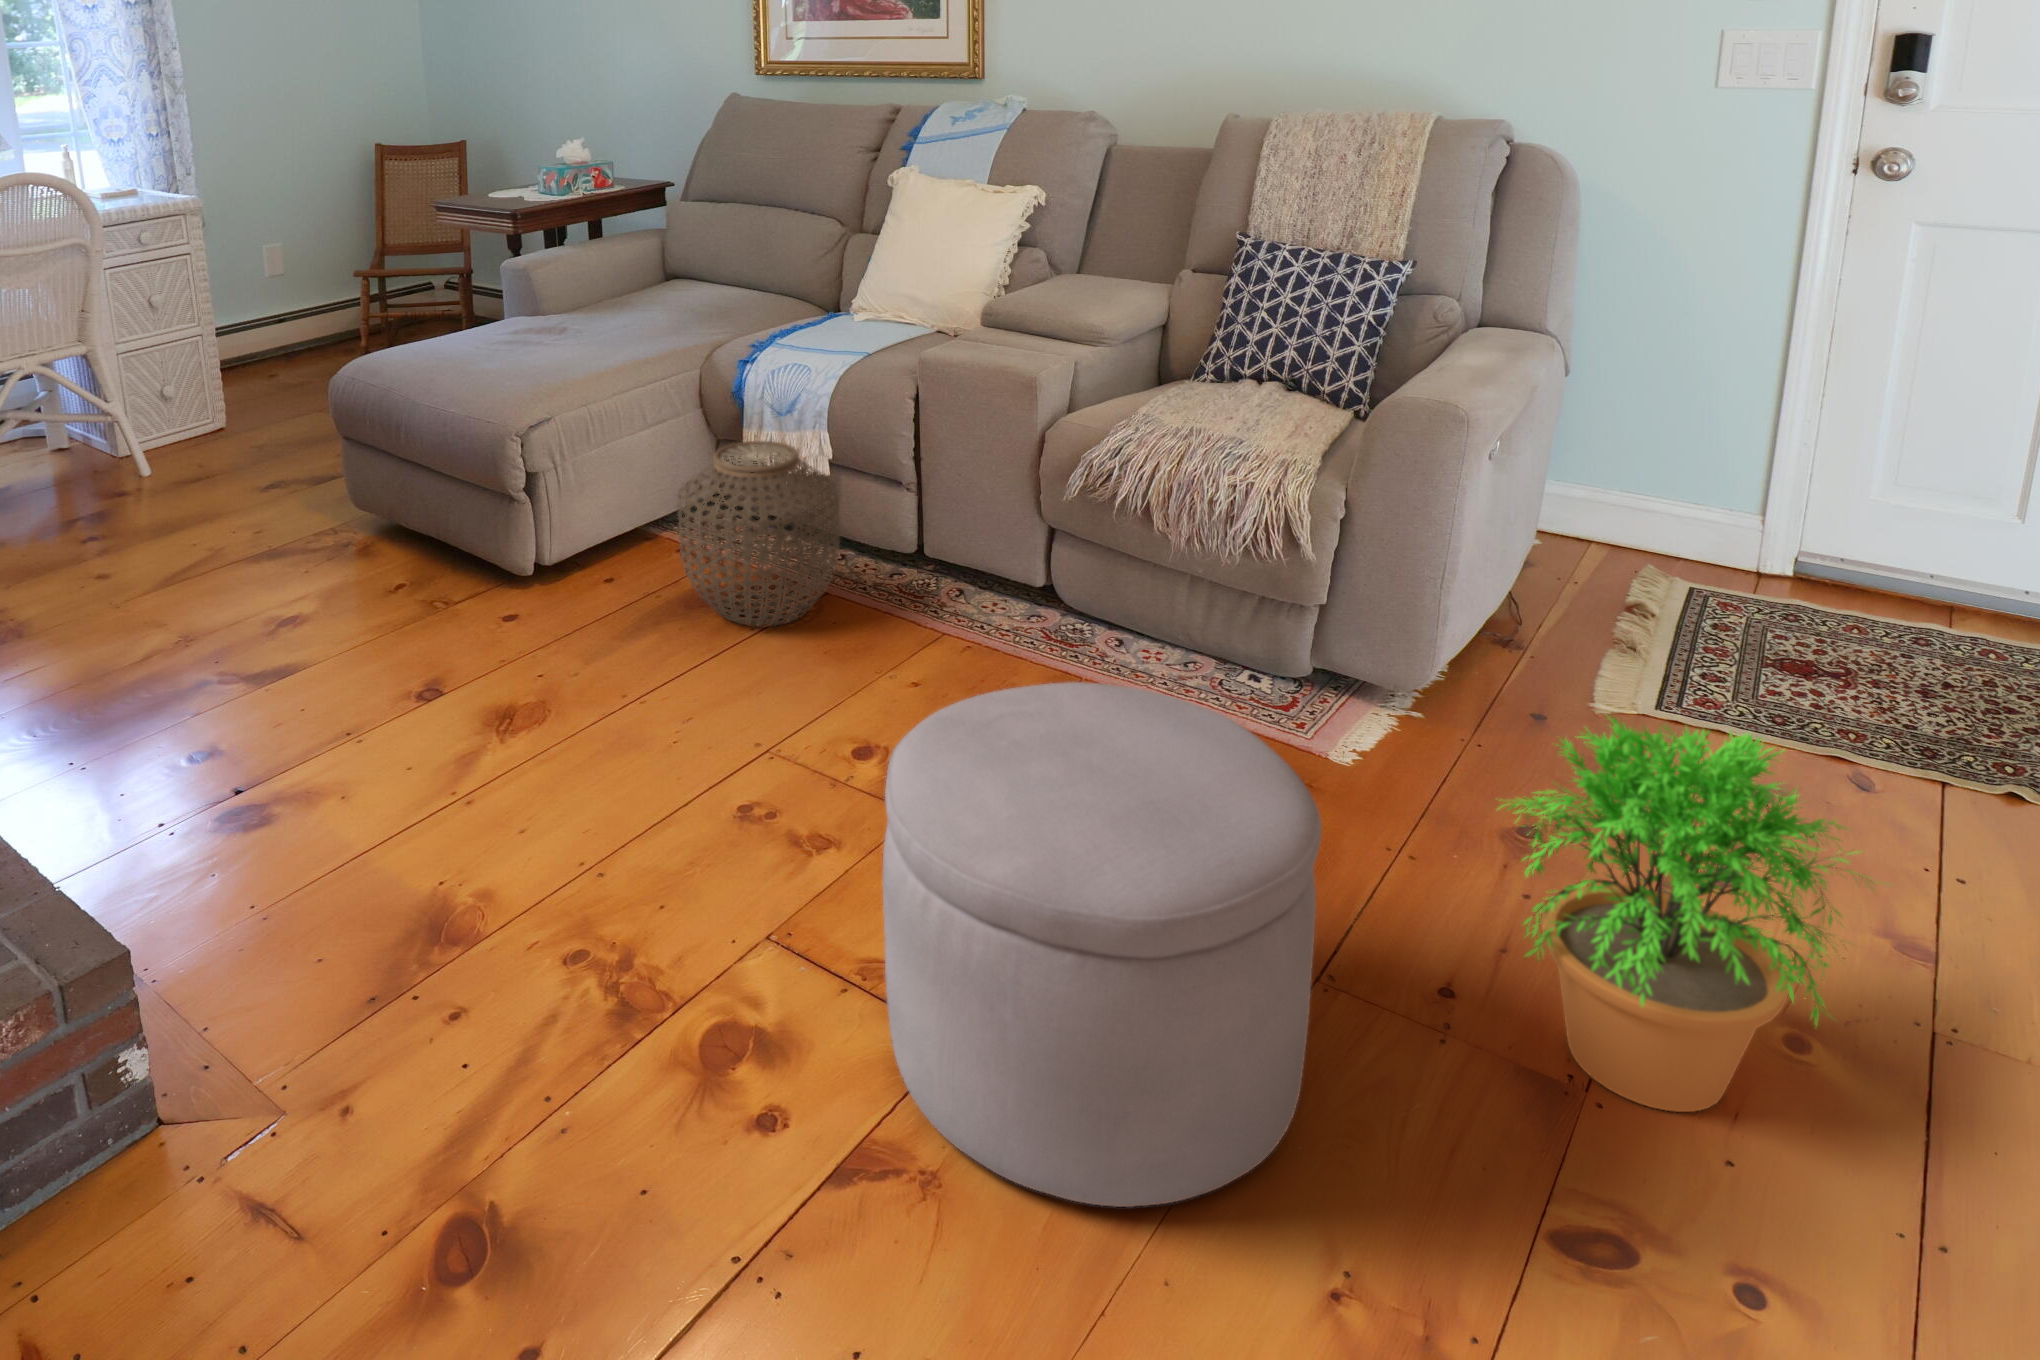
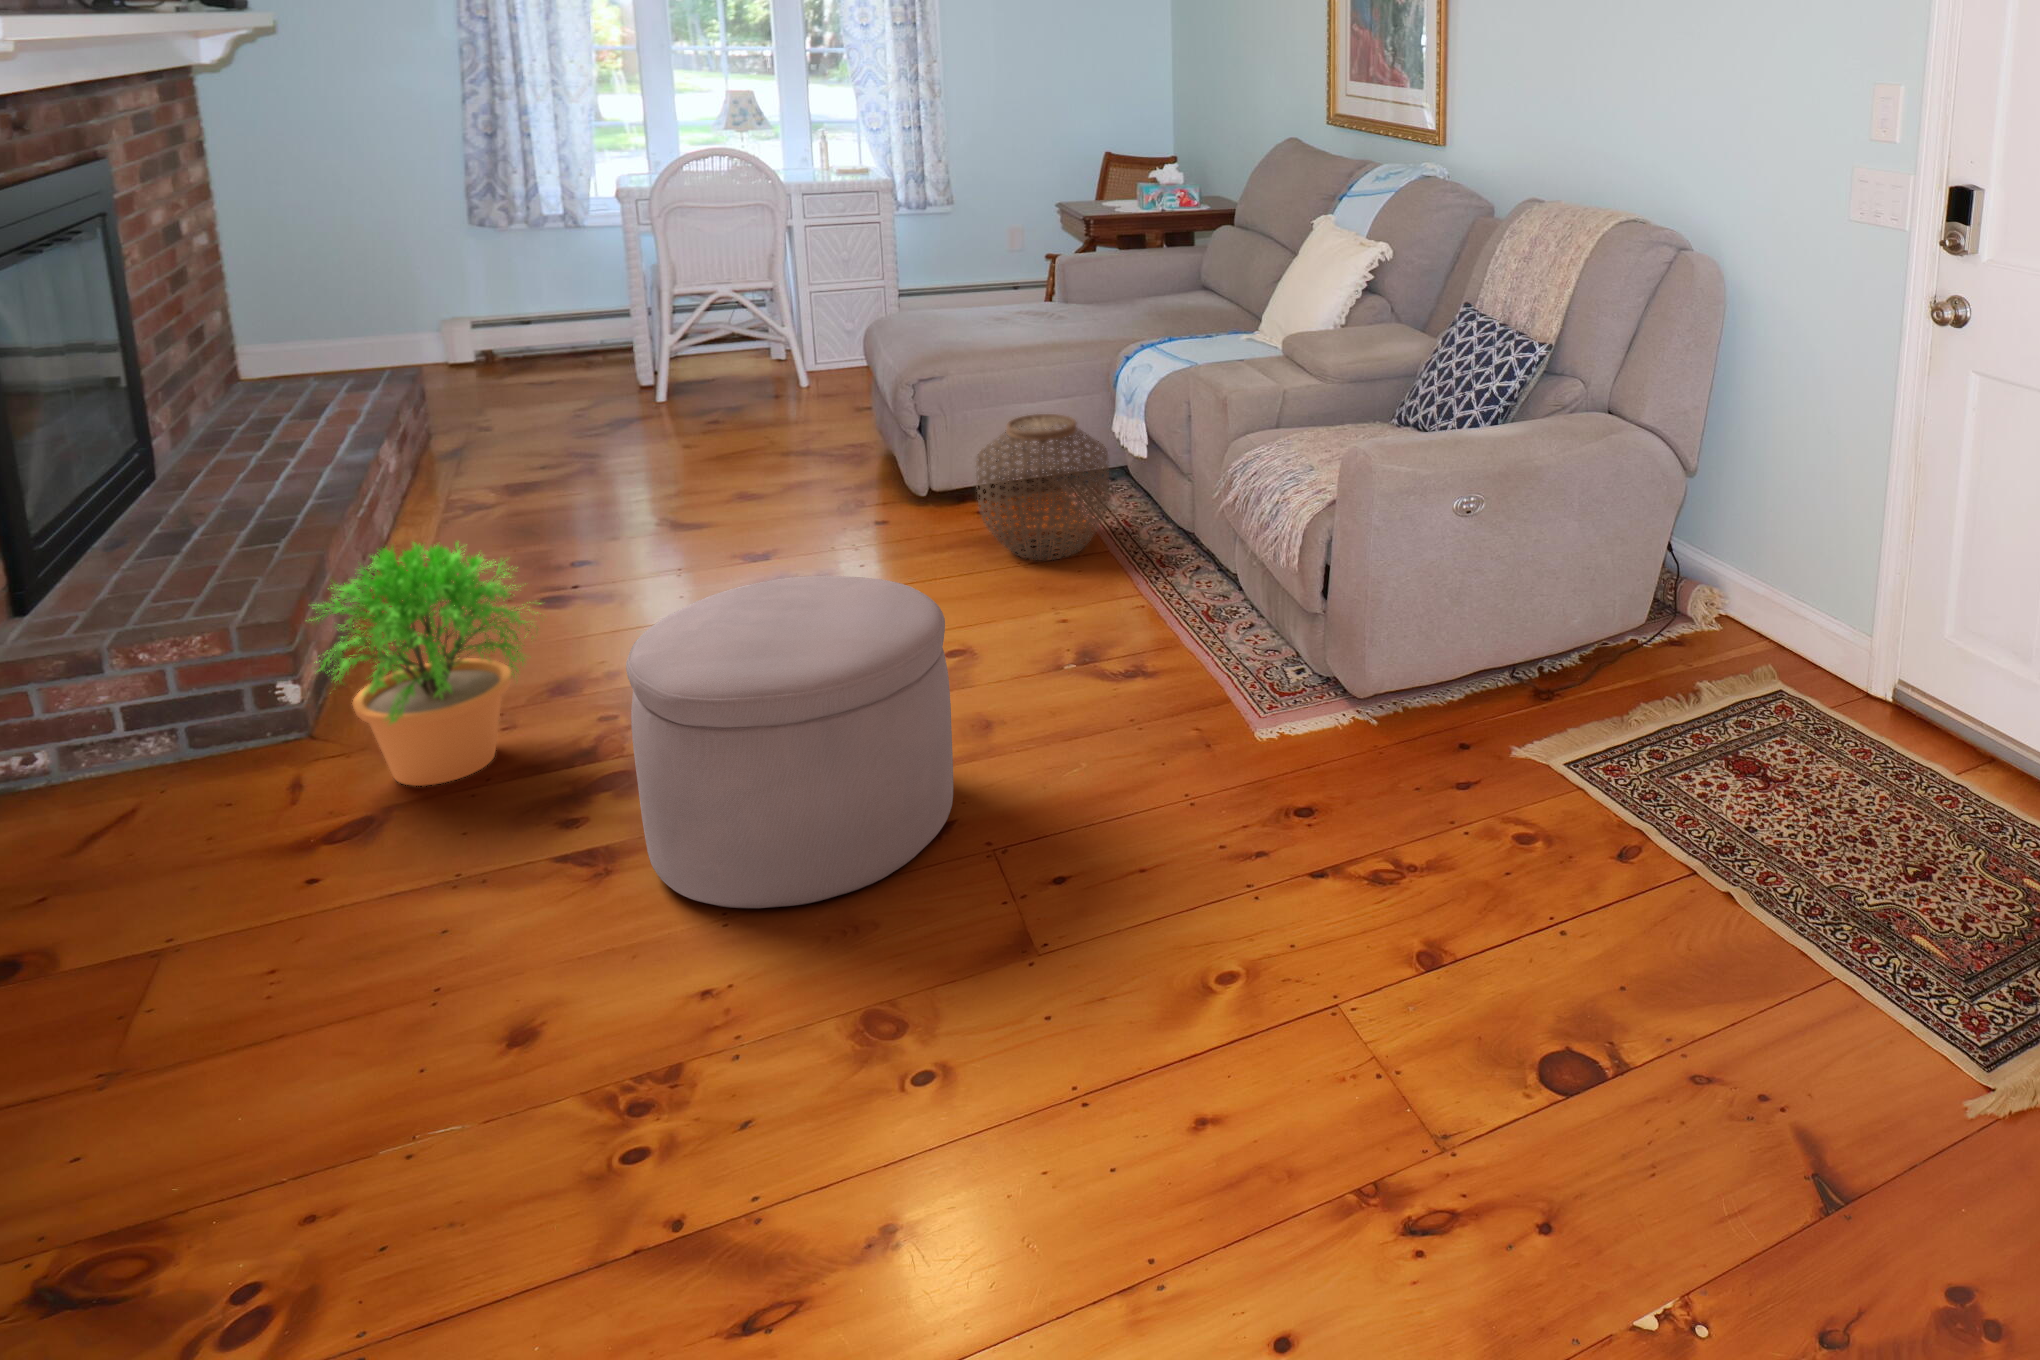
potted plant: present [1500,717,1874,1112] -> present [316,542,540,786]

